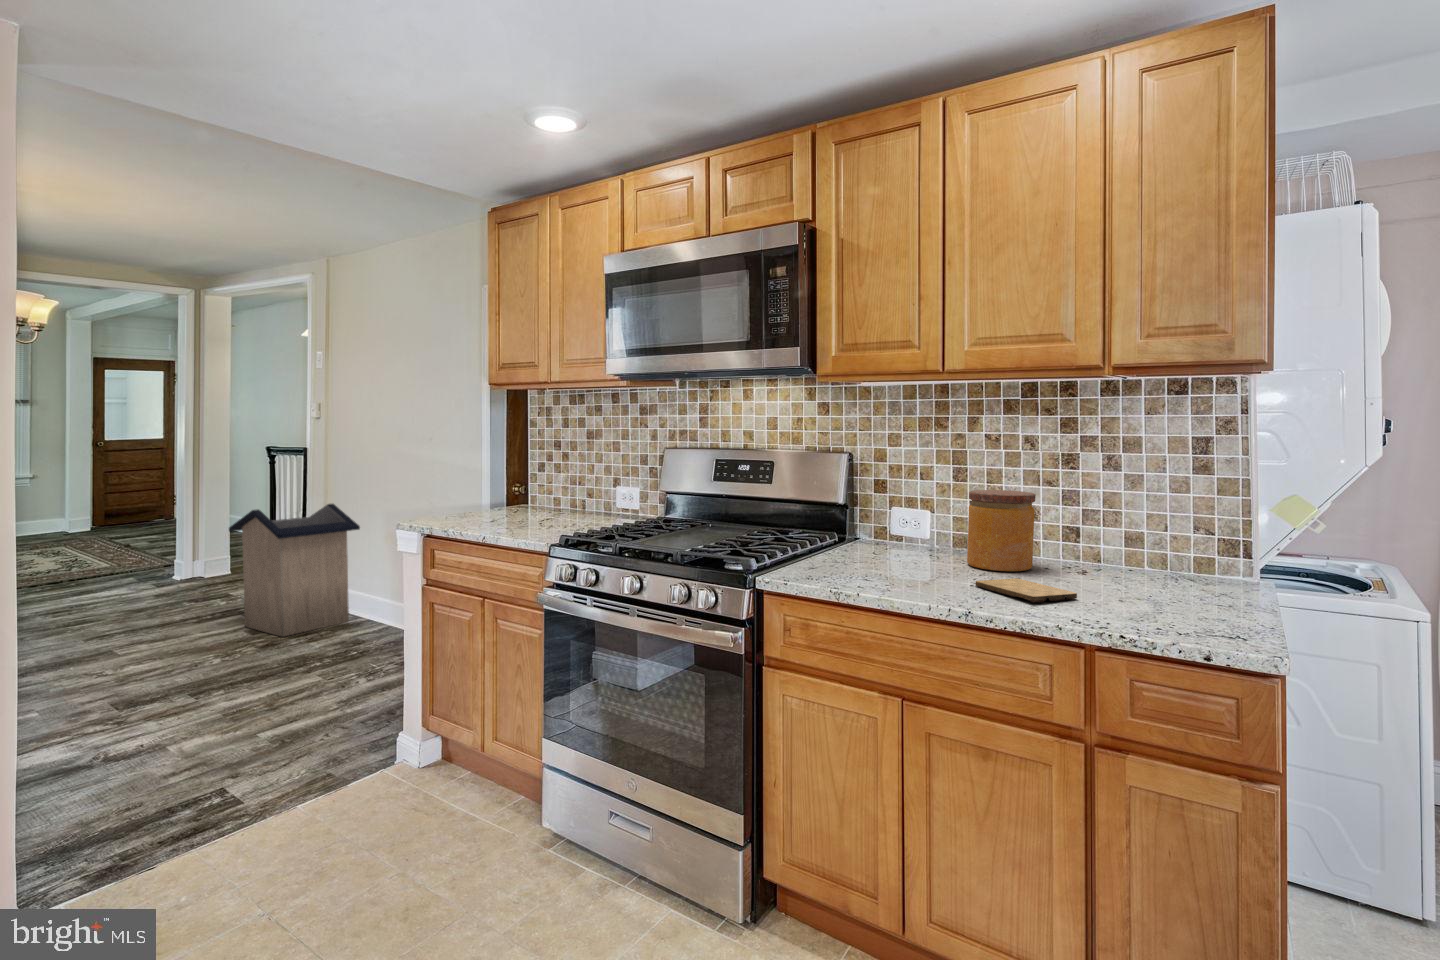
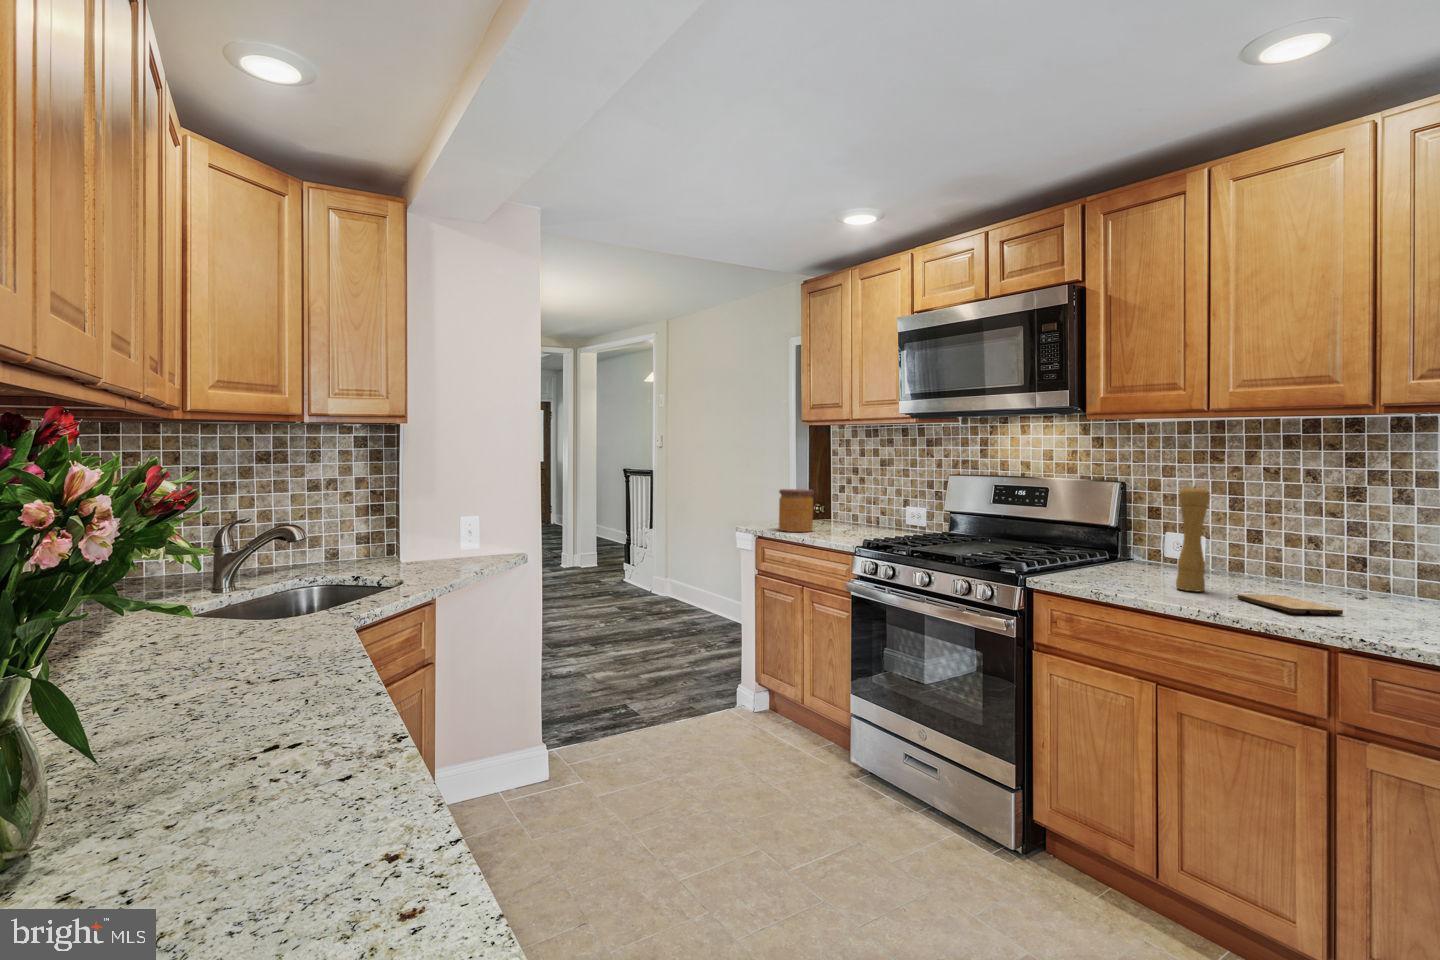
pepper mill: none [913,458,947,580] -> present [1176,486,1210,592]
jar: present [967,490,1036,571] -> present [779,489,814,532]
trash can: present [229,504,360,637] -> none [609,514,696,612]

